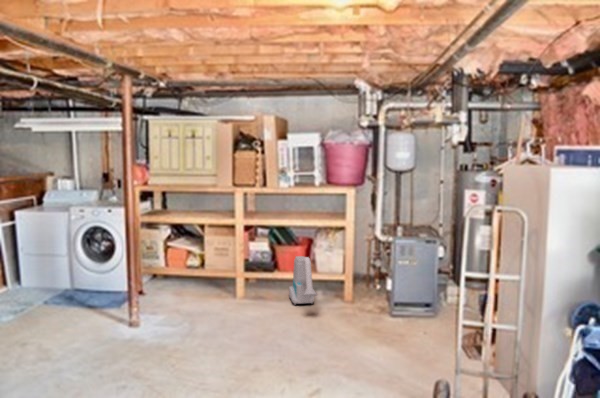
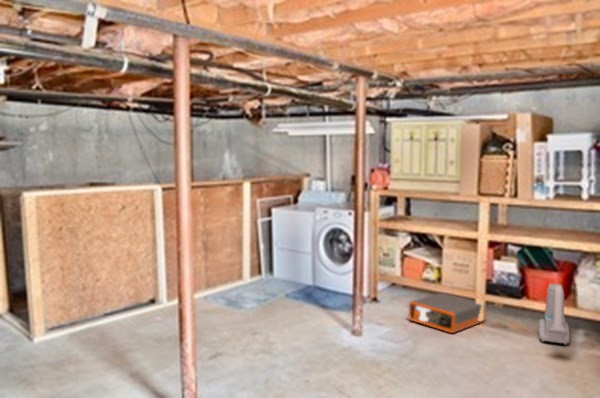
storage box: none [181,276,245,311] -> present [409,293,482,333]

